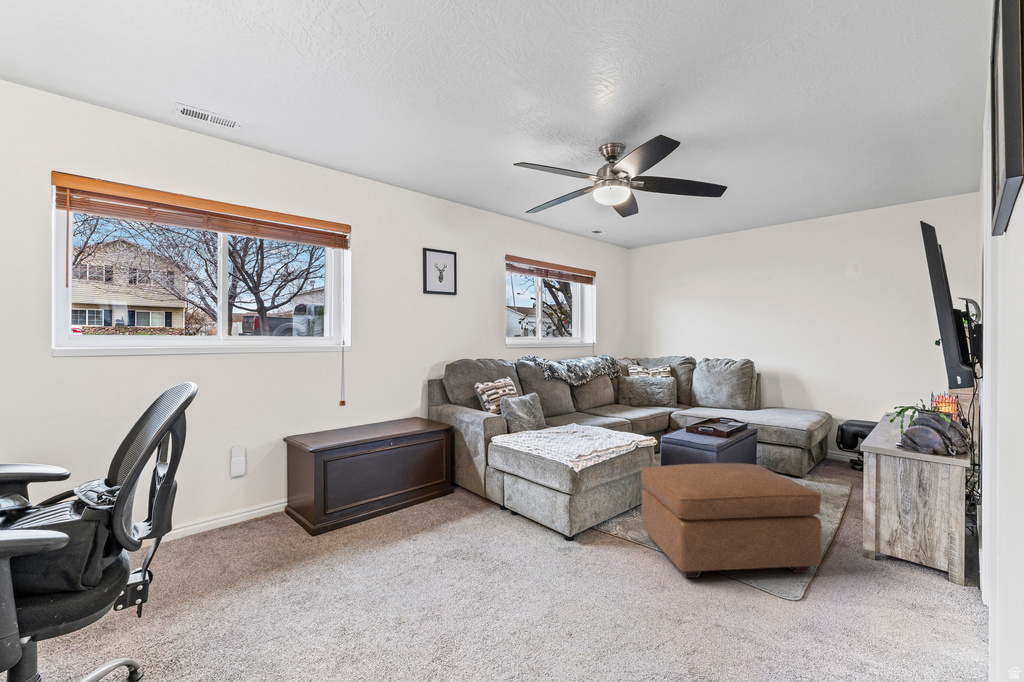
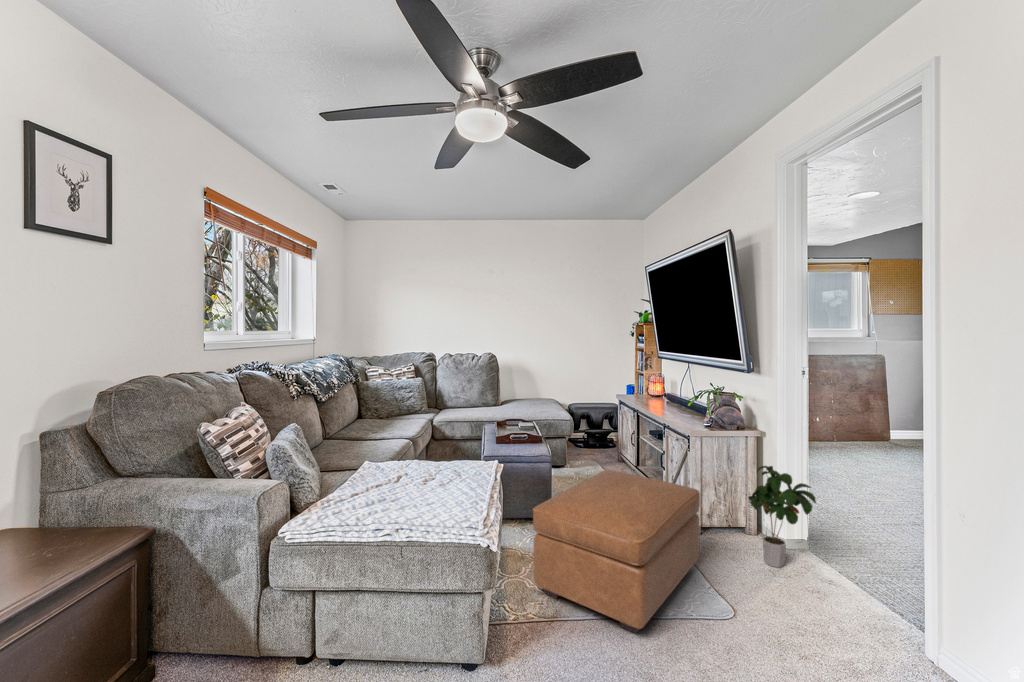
potted plant: none [920,493,969,615] -> present [749,466,816,568]

